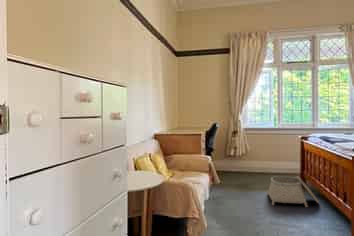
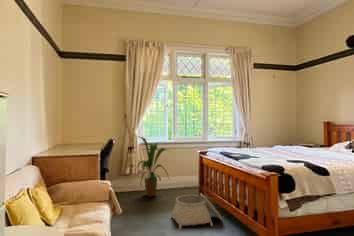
house plant: none [239,121,275,176] -> present [137,137,168,196]

